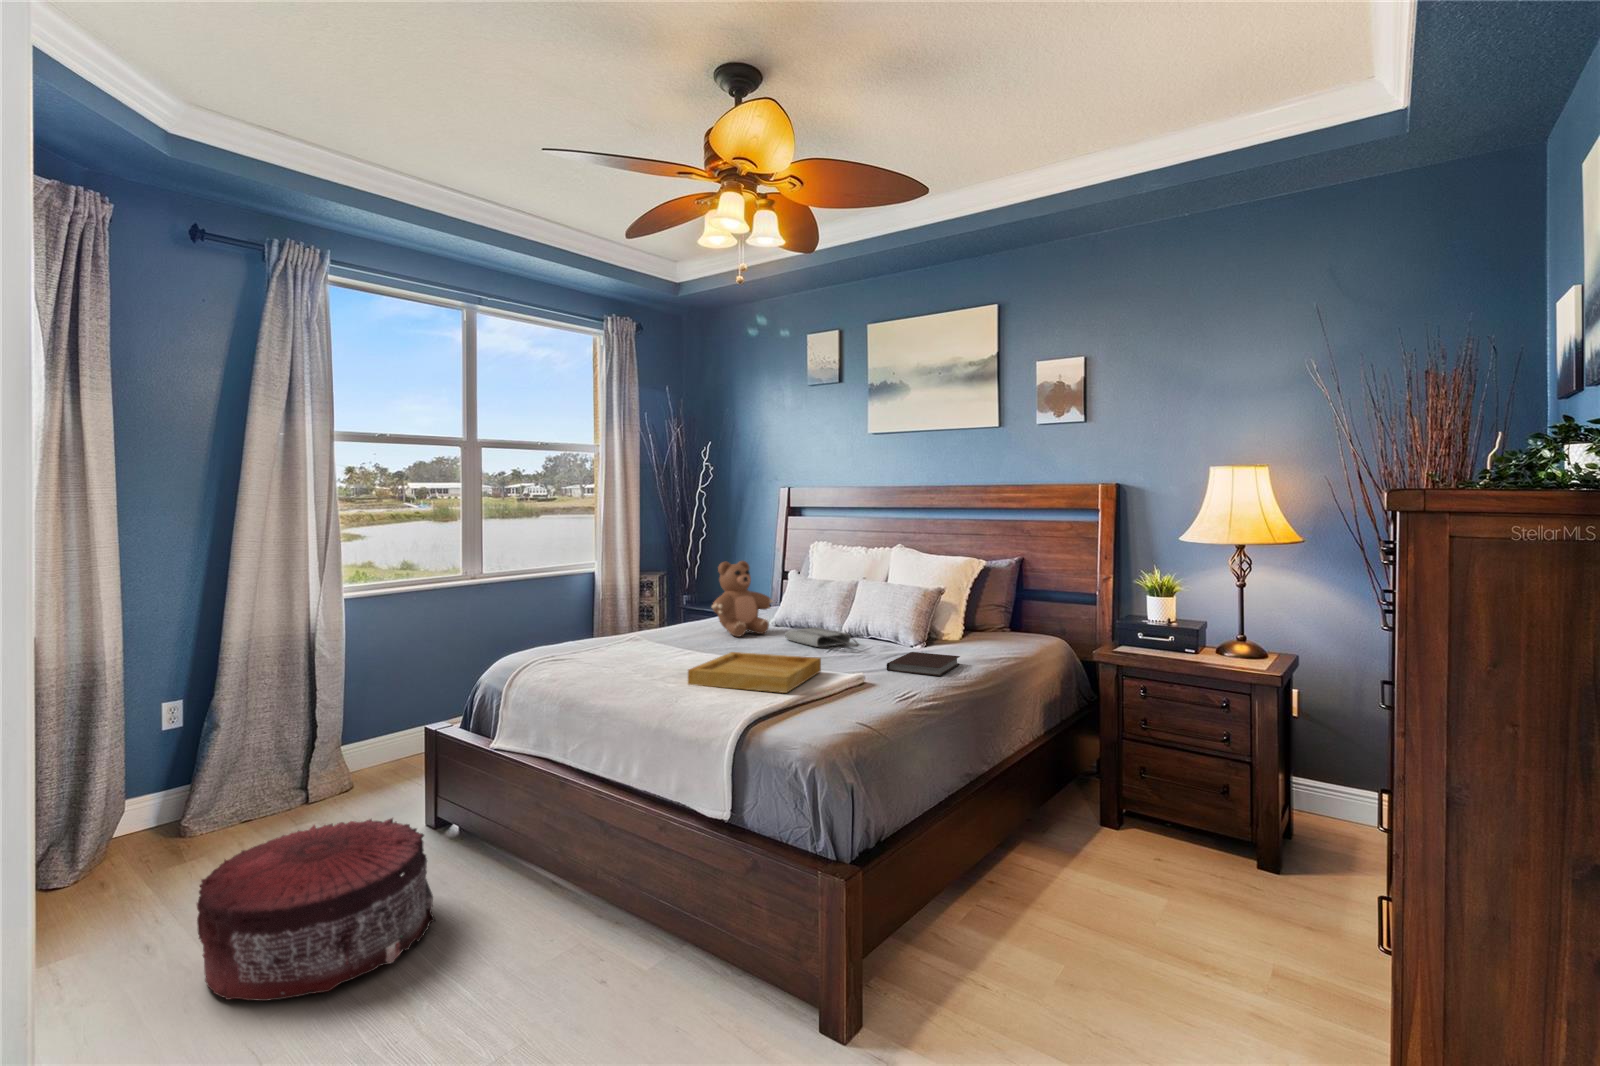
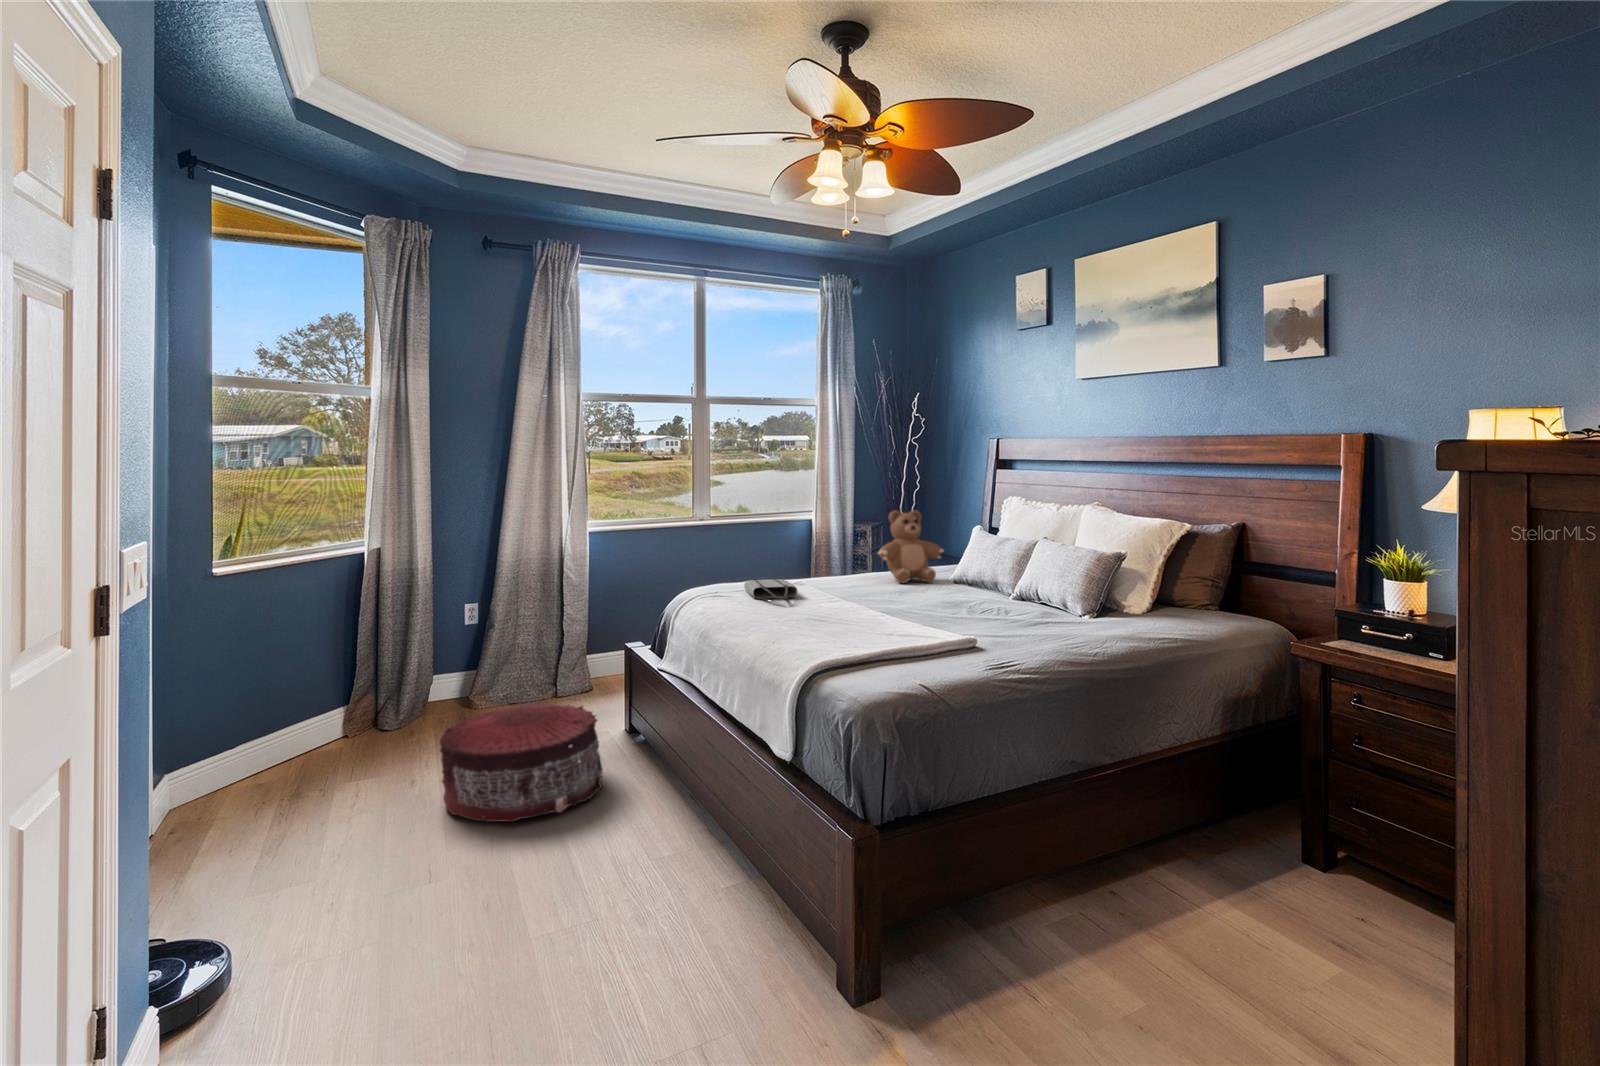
tote bag: present [785,628,858,648] -> present [744,579,798,600]
tray: present [688,652,821,693] -> none [808,593,944,630]
notebook: present [887,652,960,676] -> none [1014,606,1104,630]

